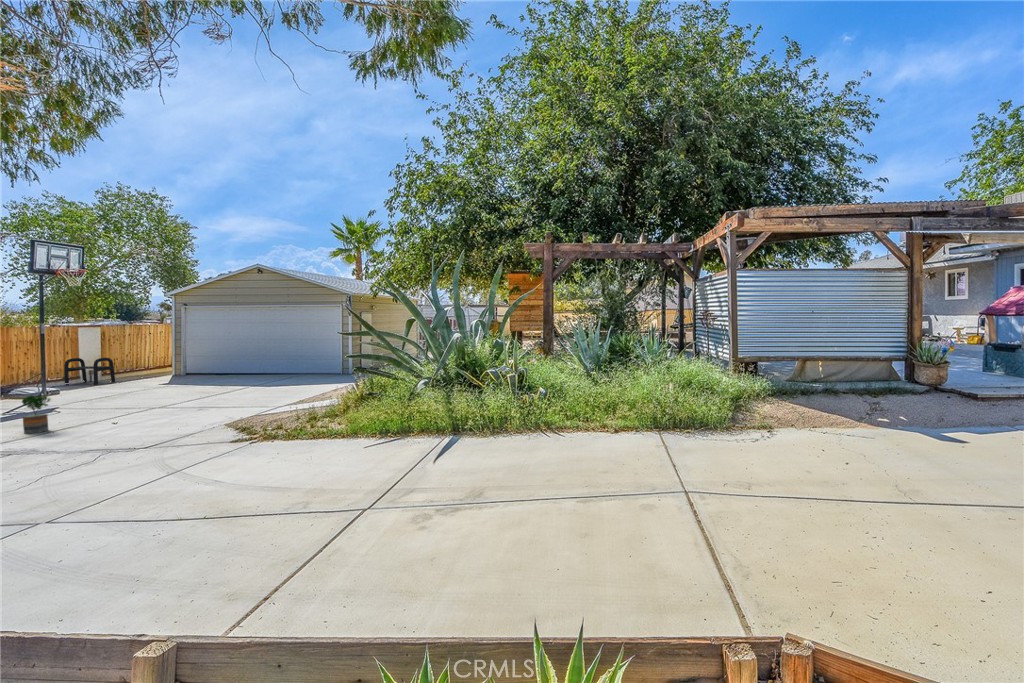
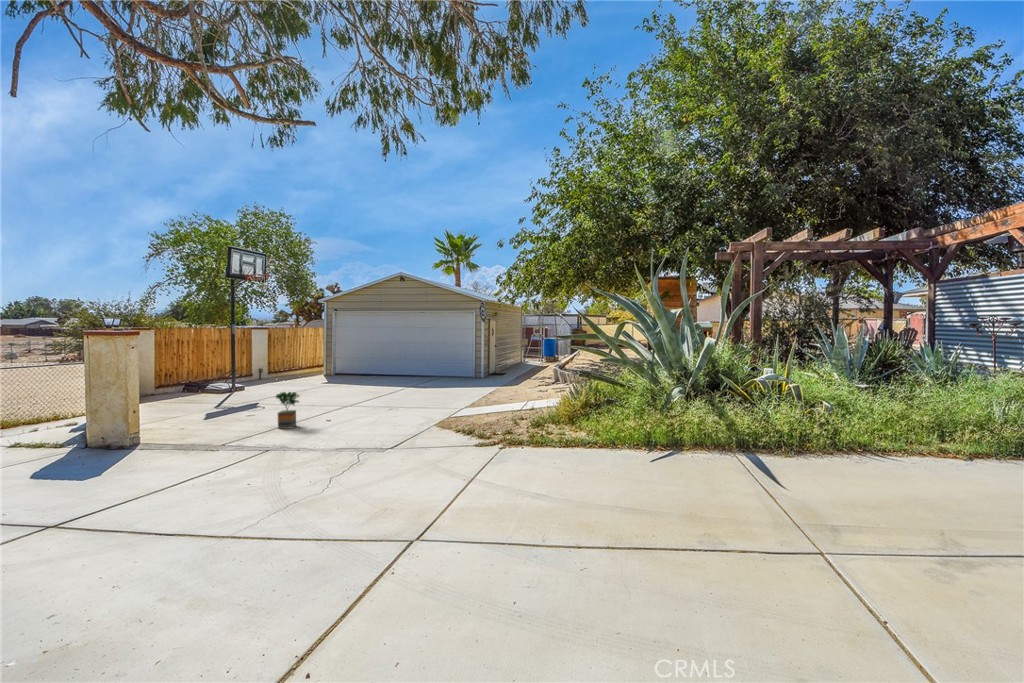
bench: present [64,358,115,385] -> none [242,357,284,382]

